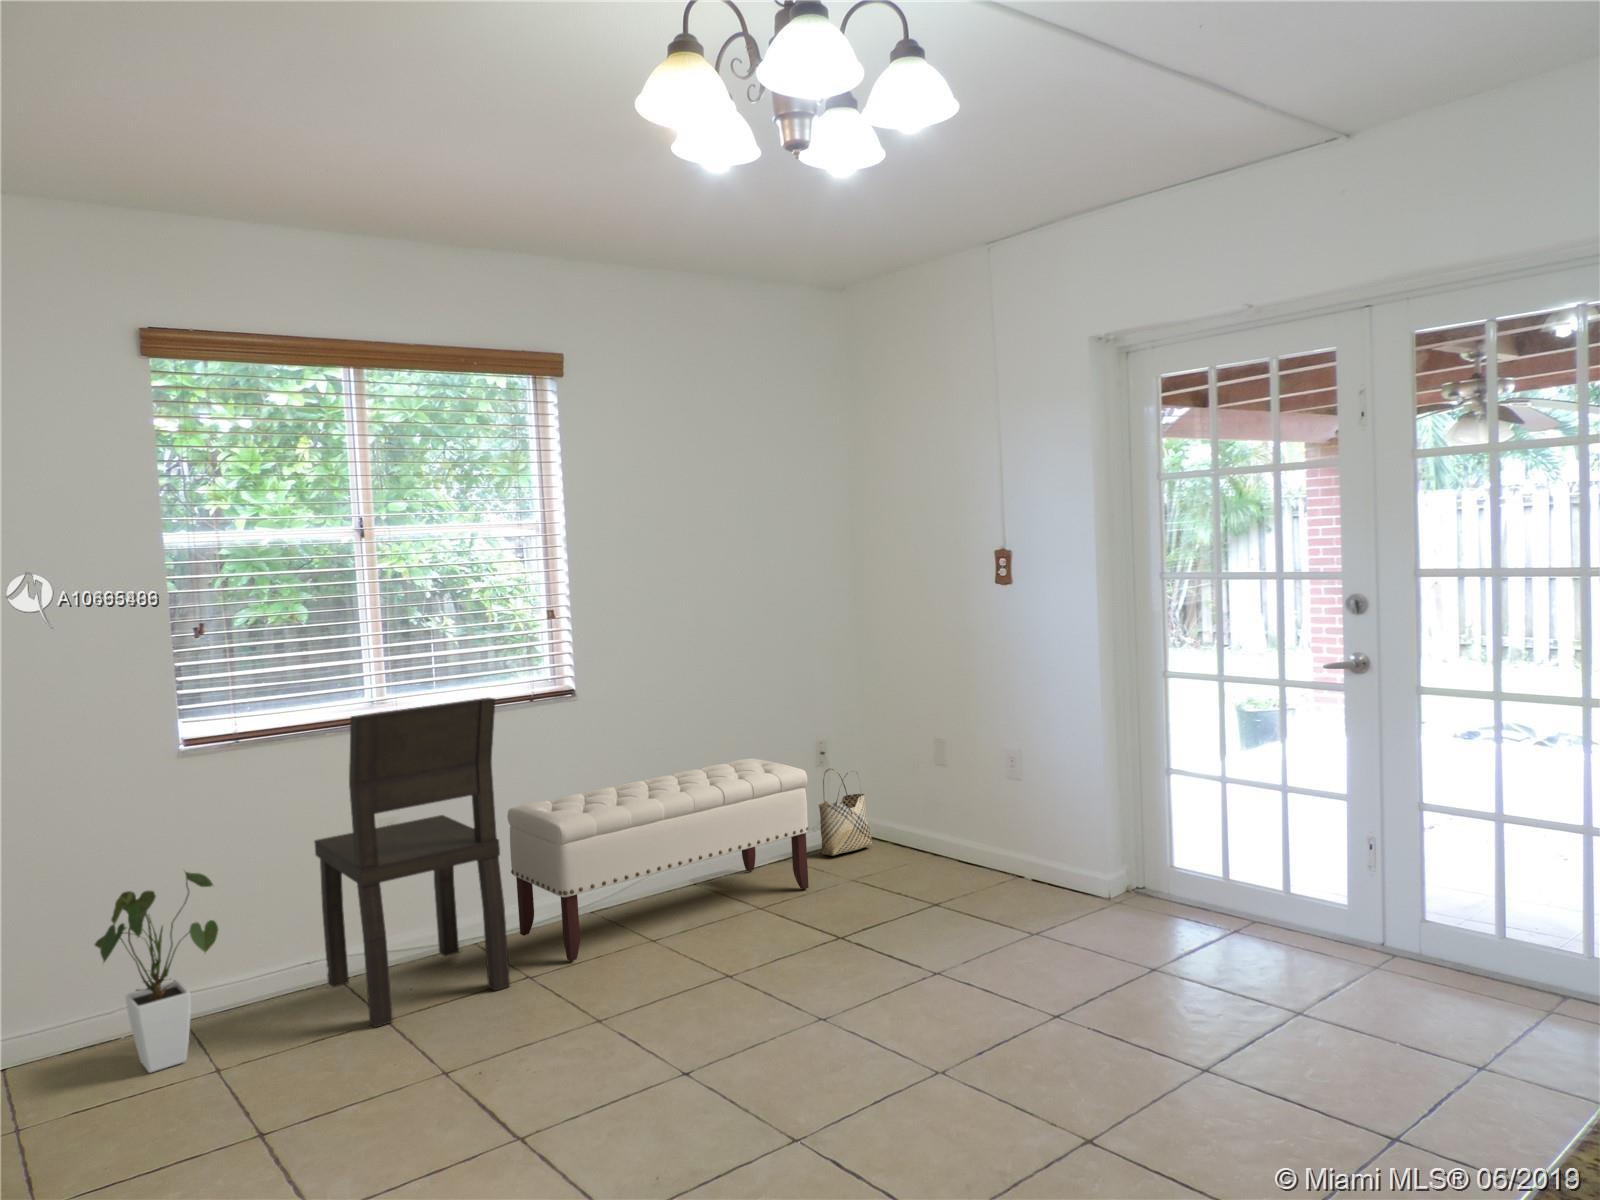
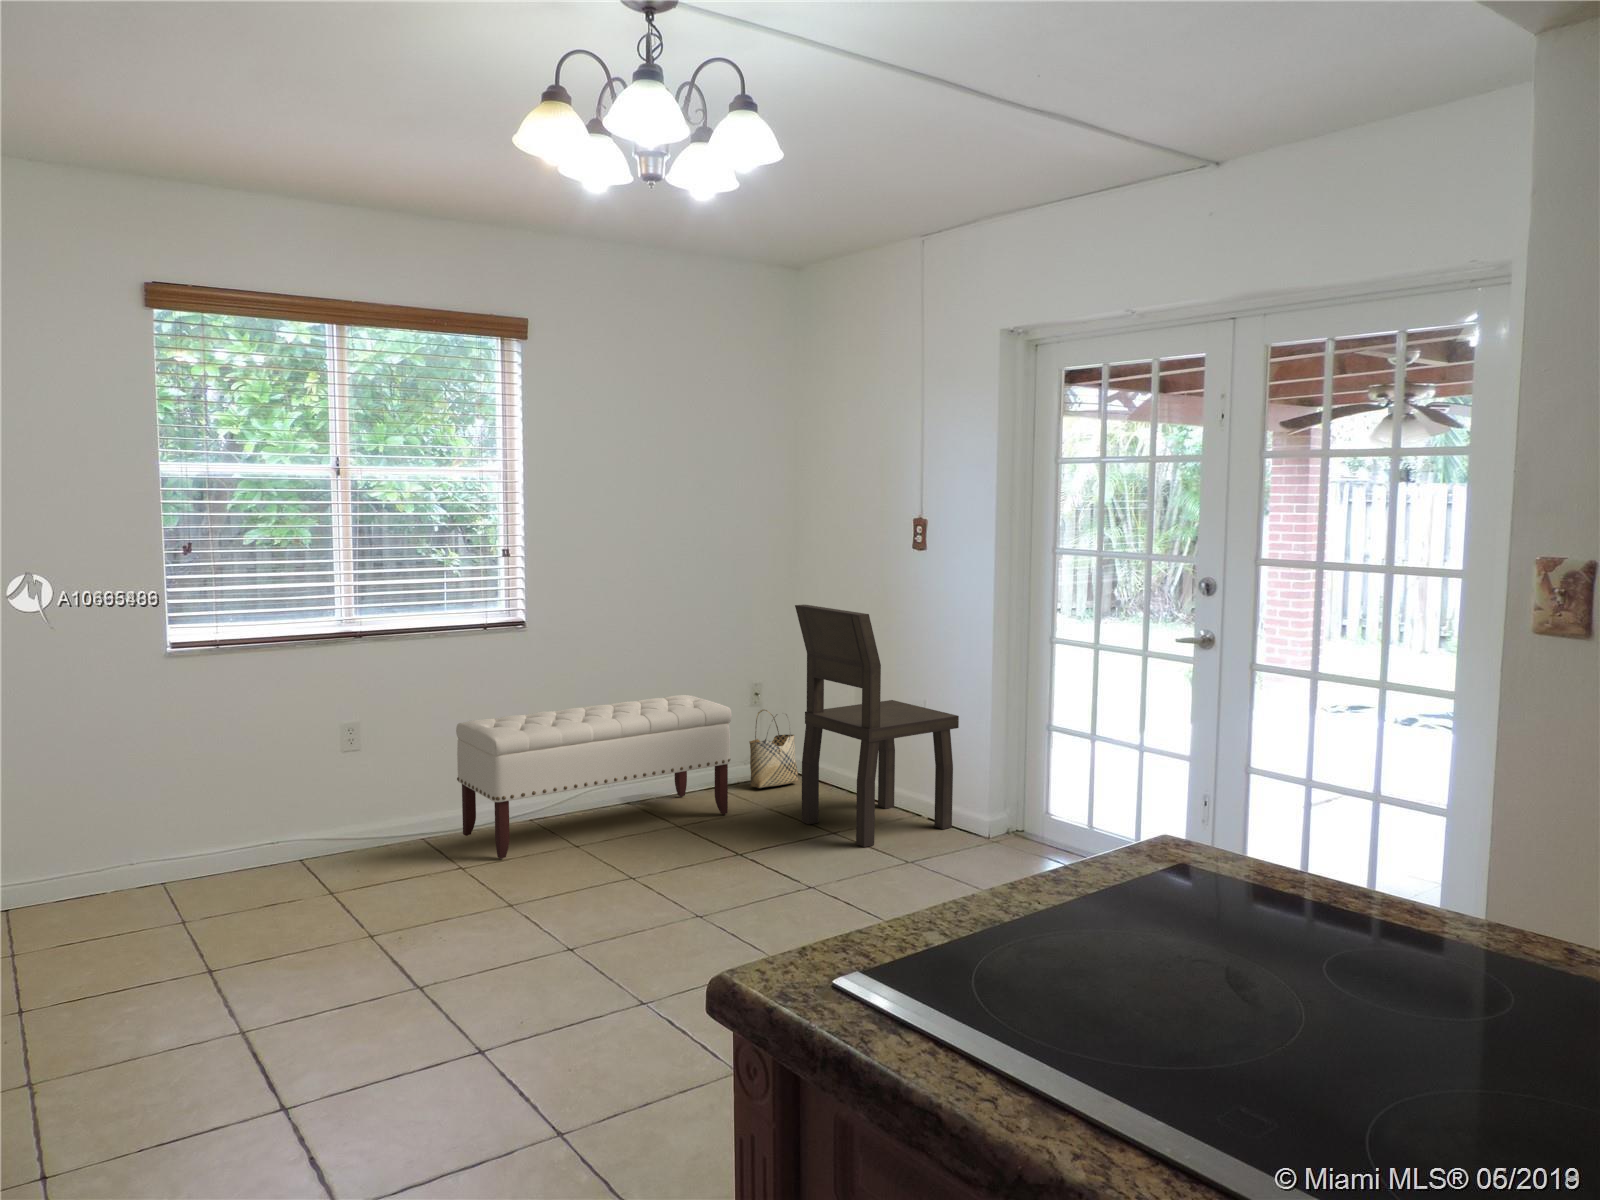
dining chair: present [314,698,510,1027] -> present [795,605,959,847]
house plant: present [95,872,218,1072] -> none [87,752,193,920]

